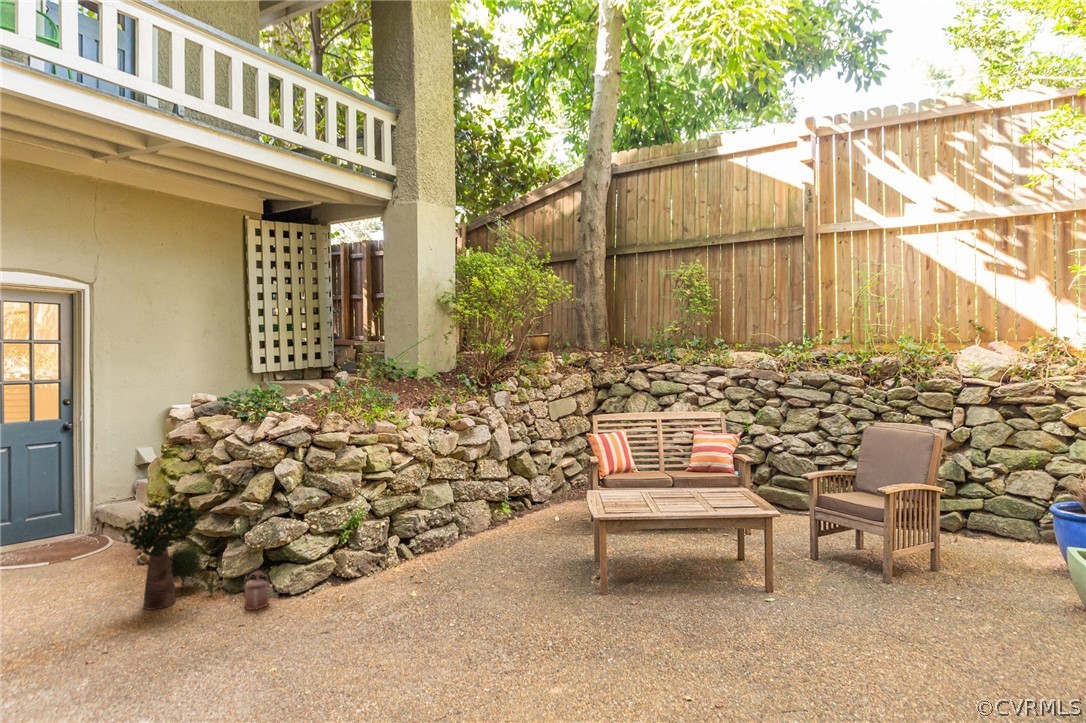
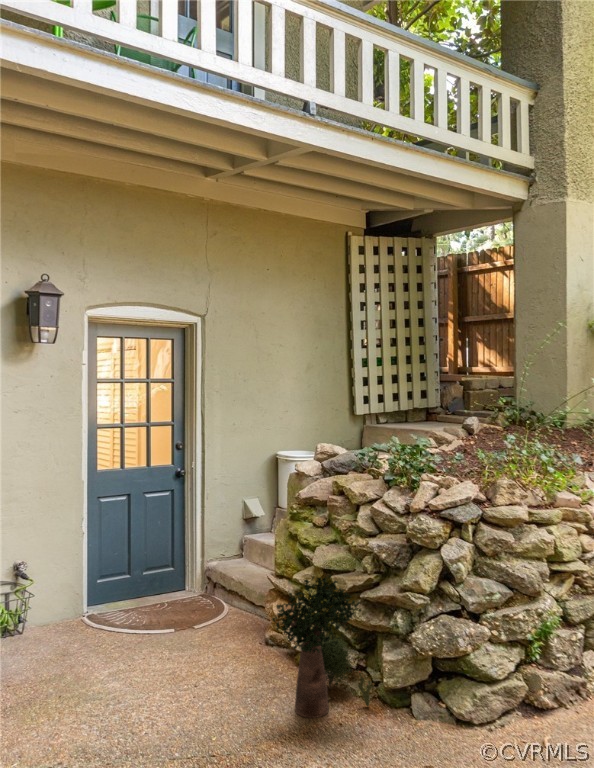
watering can: present [243,571,269,610] -> none [415,687,449,745]

